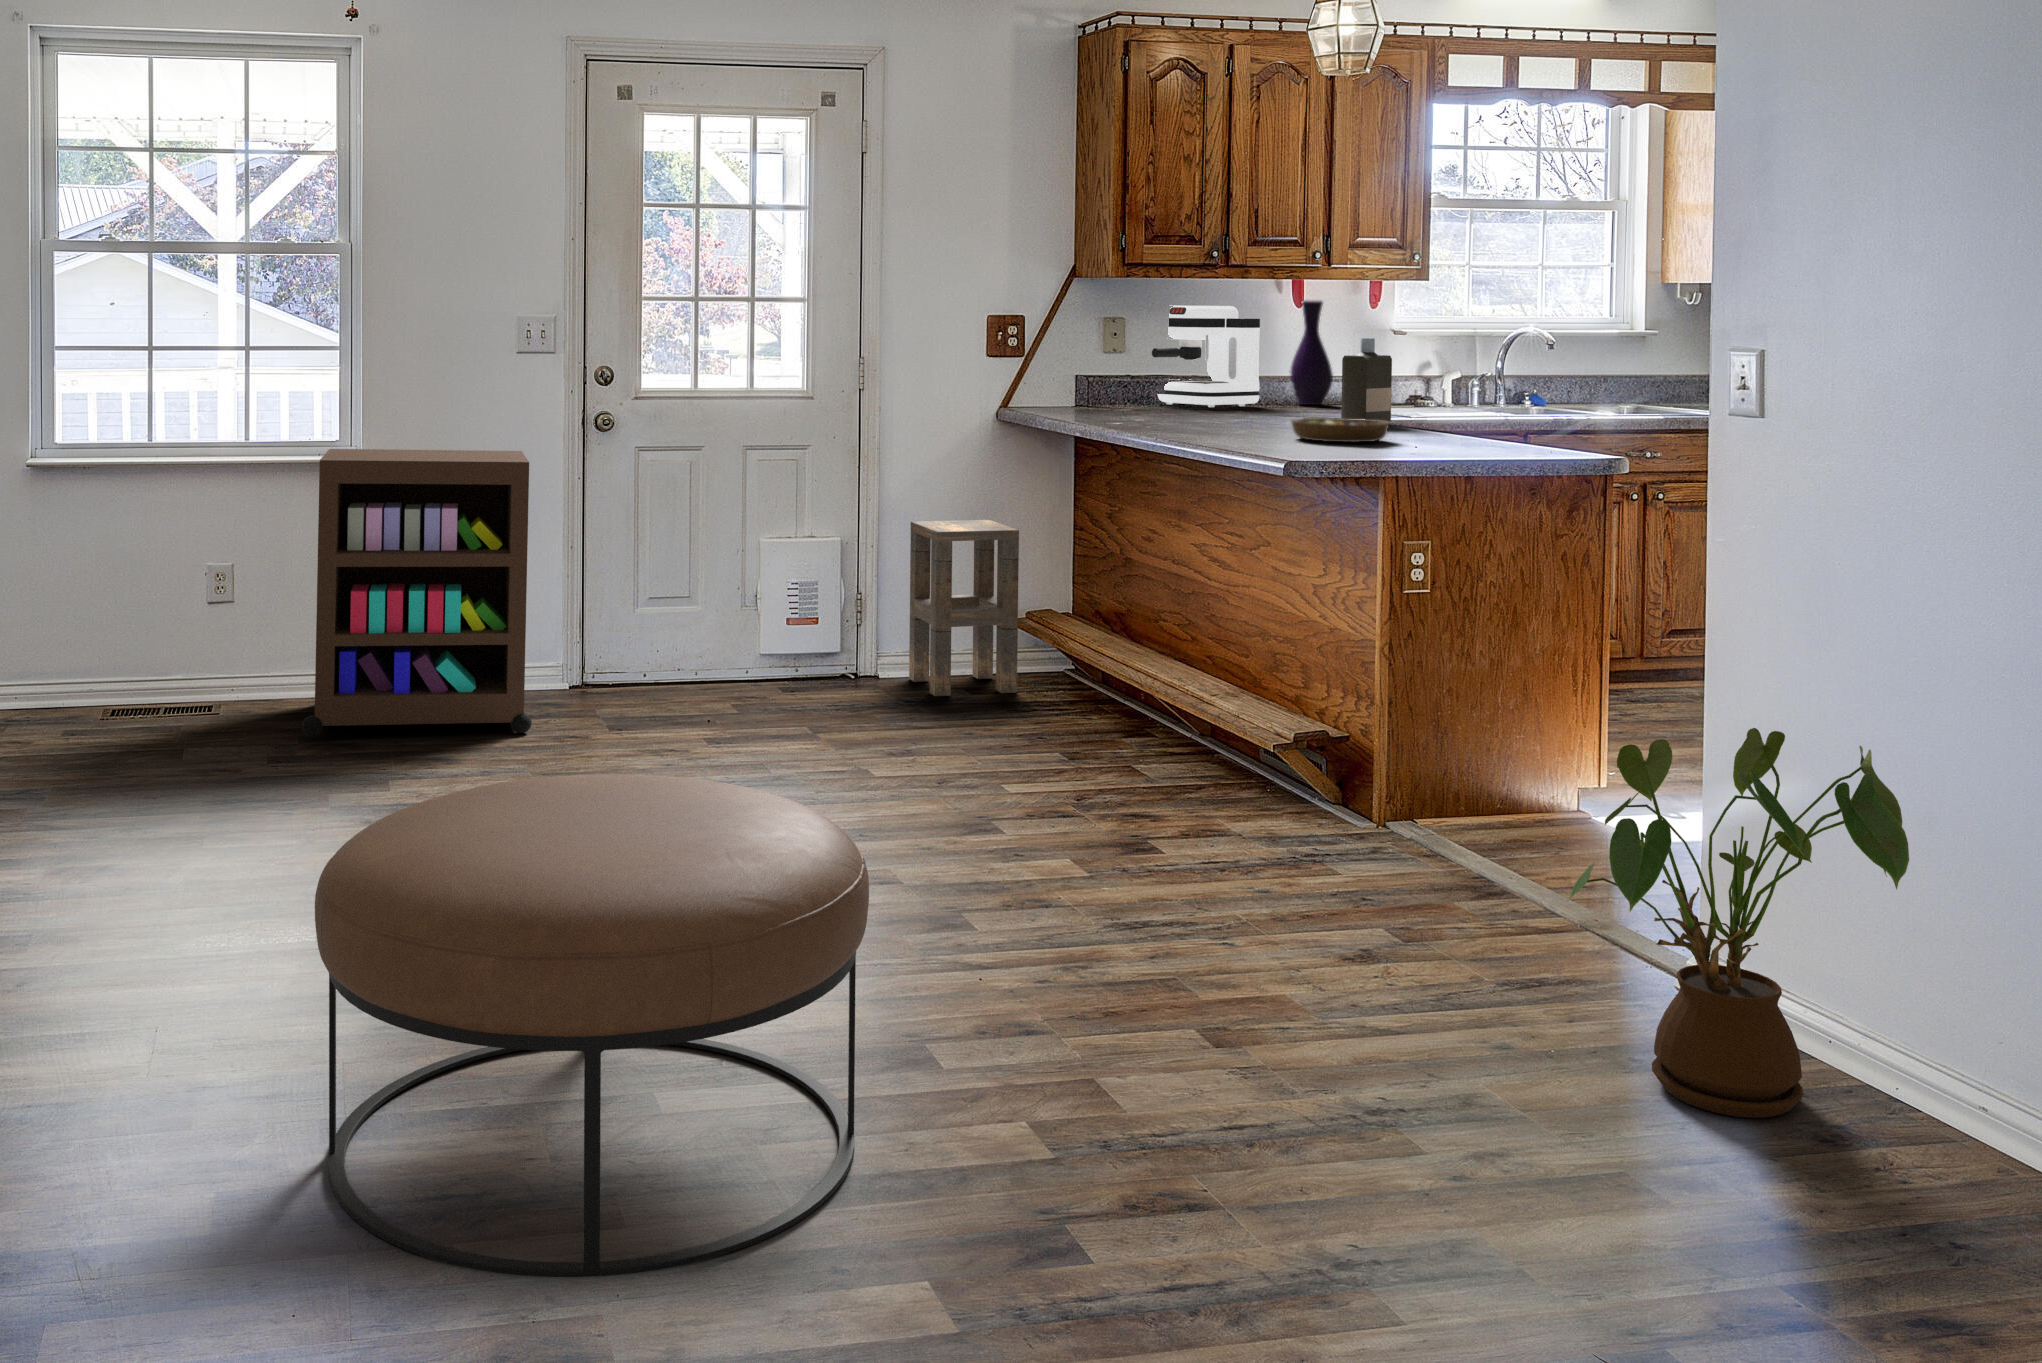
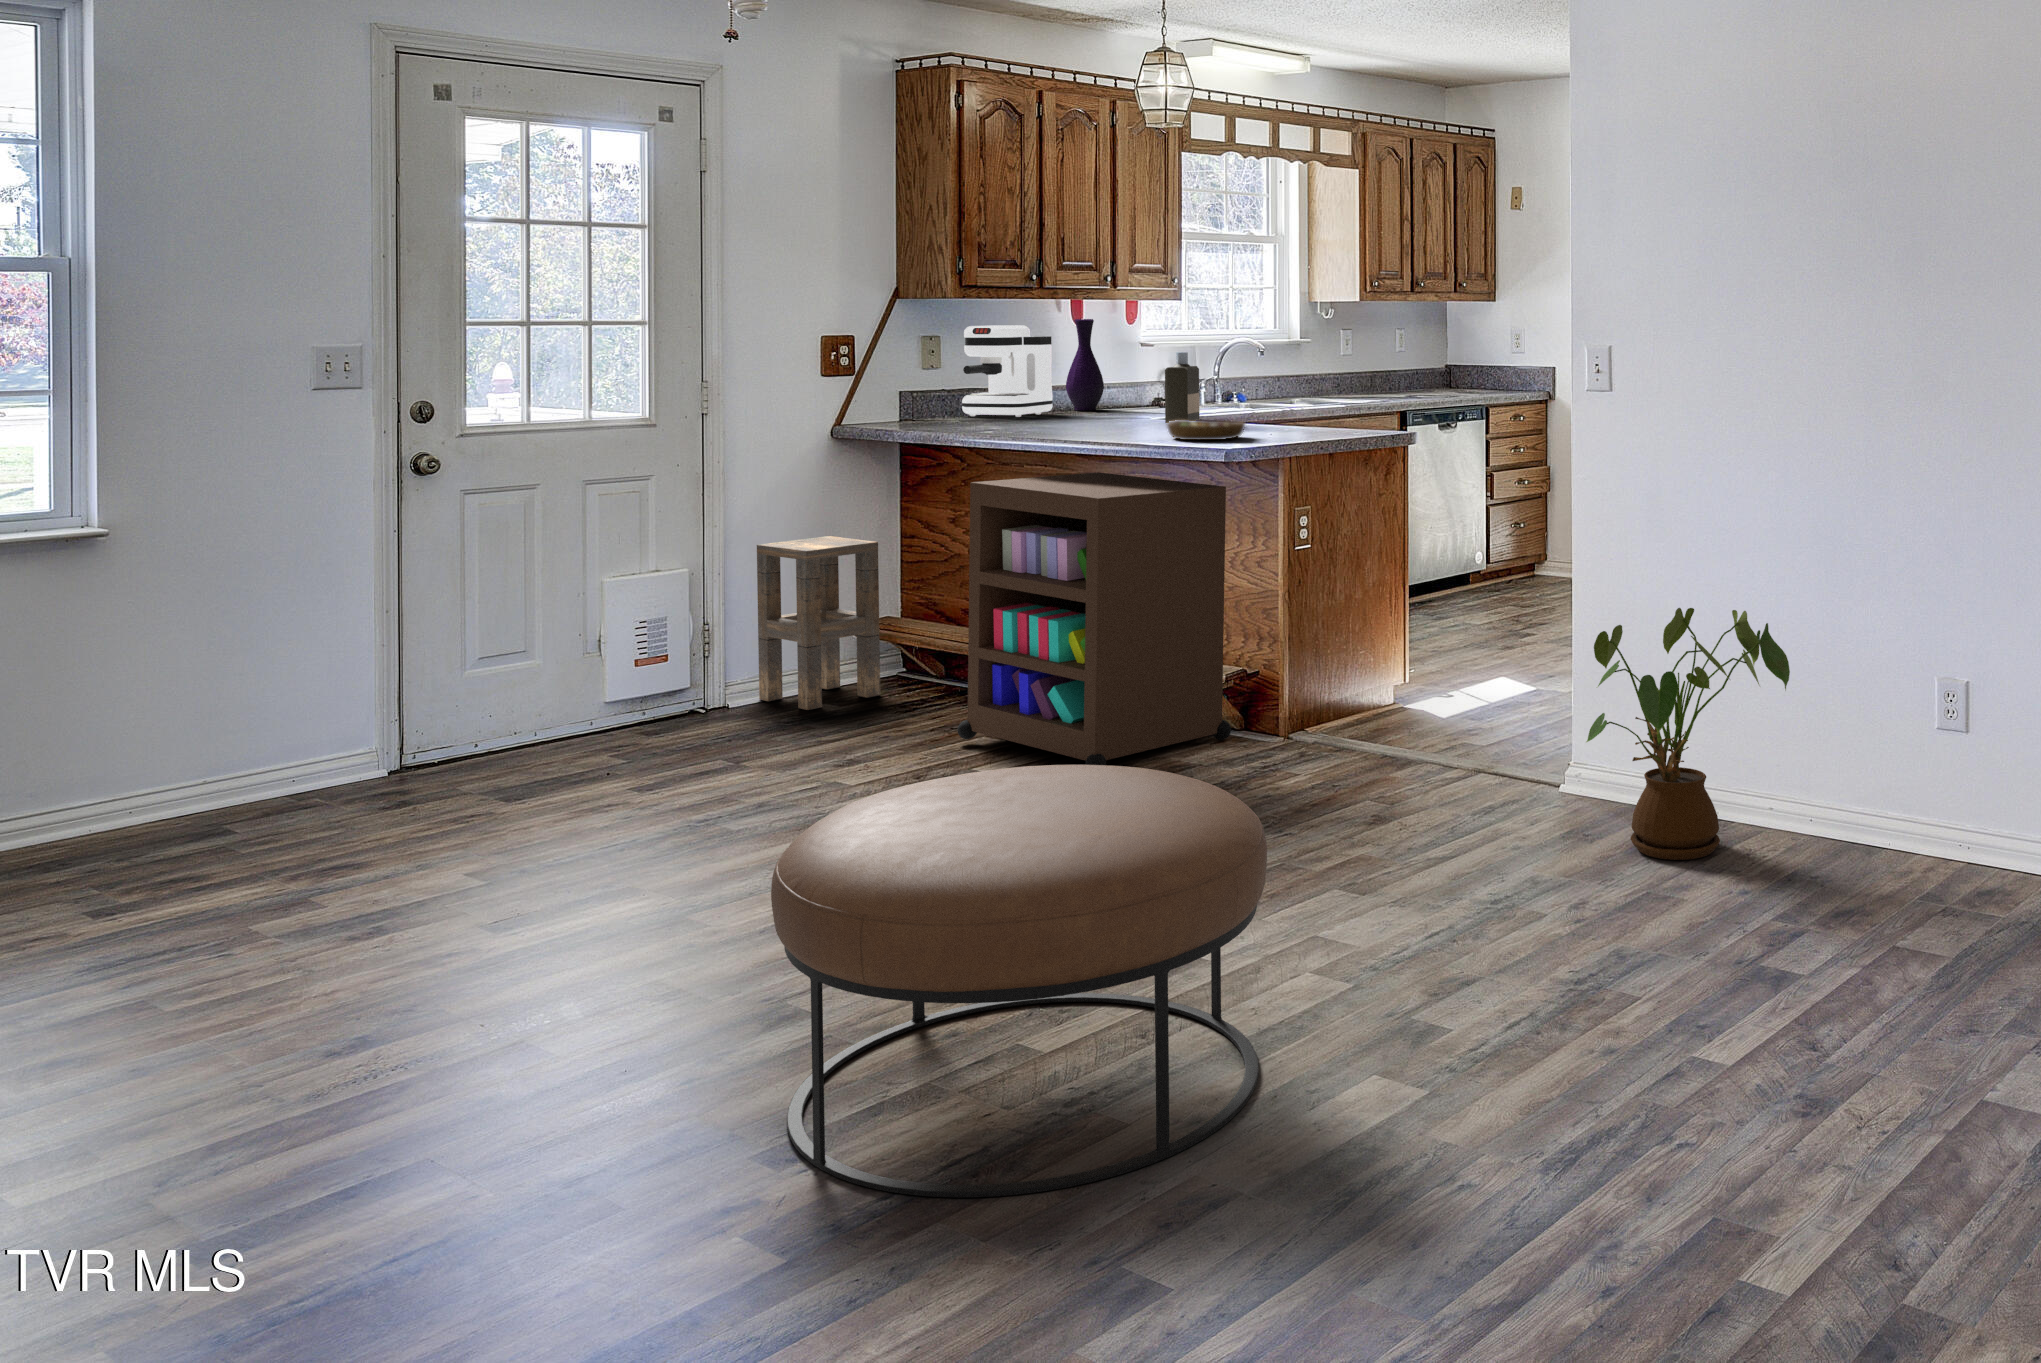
storage cabinet: present [301,449,532,737] -> present [958,472,1231,765]

